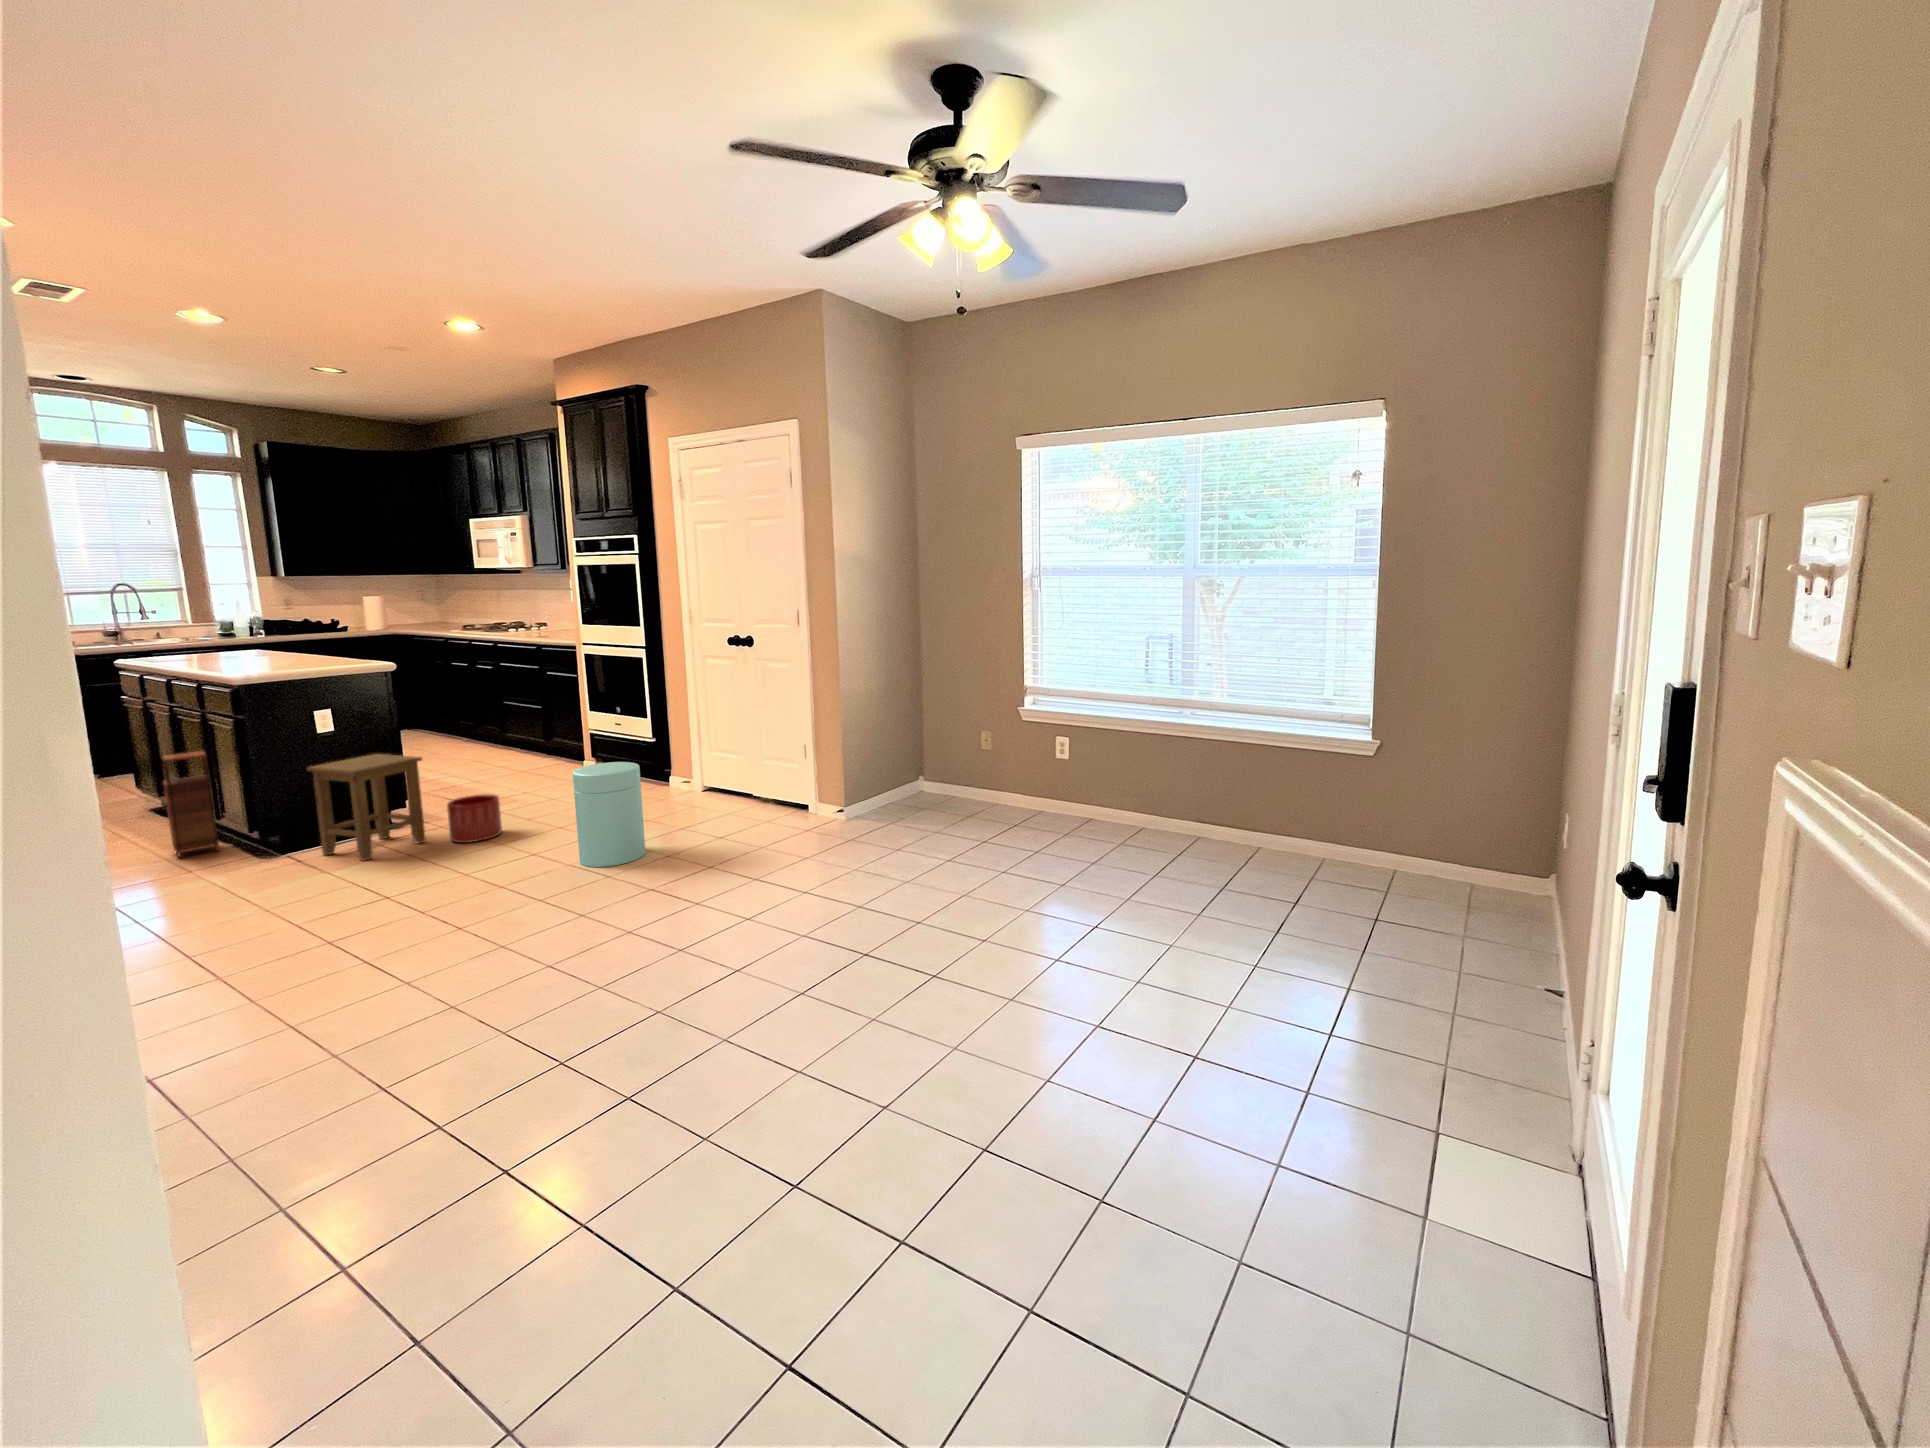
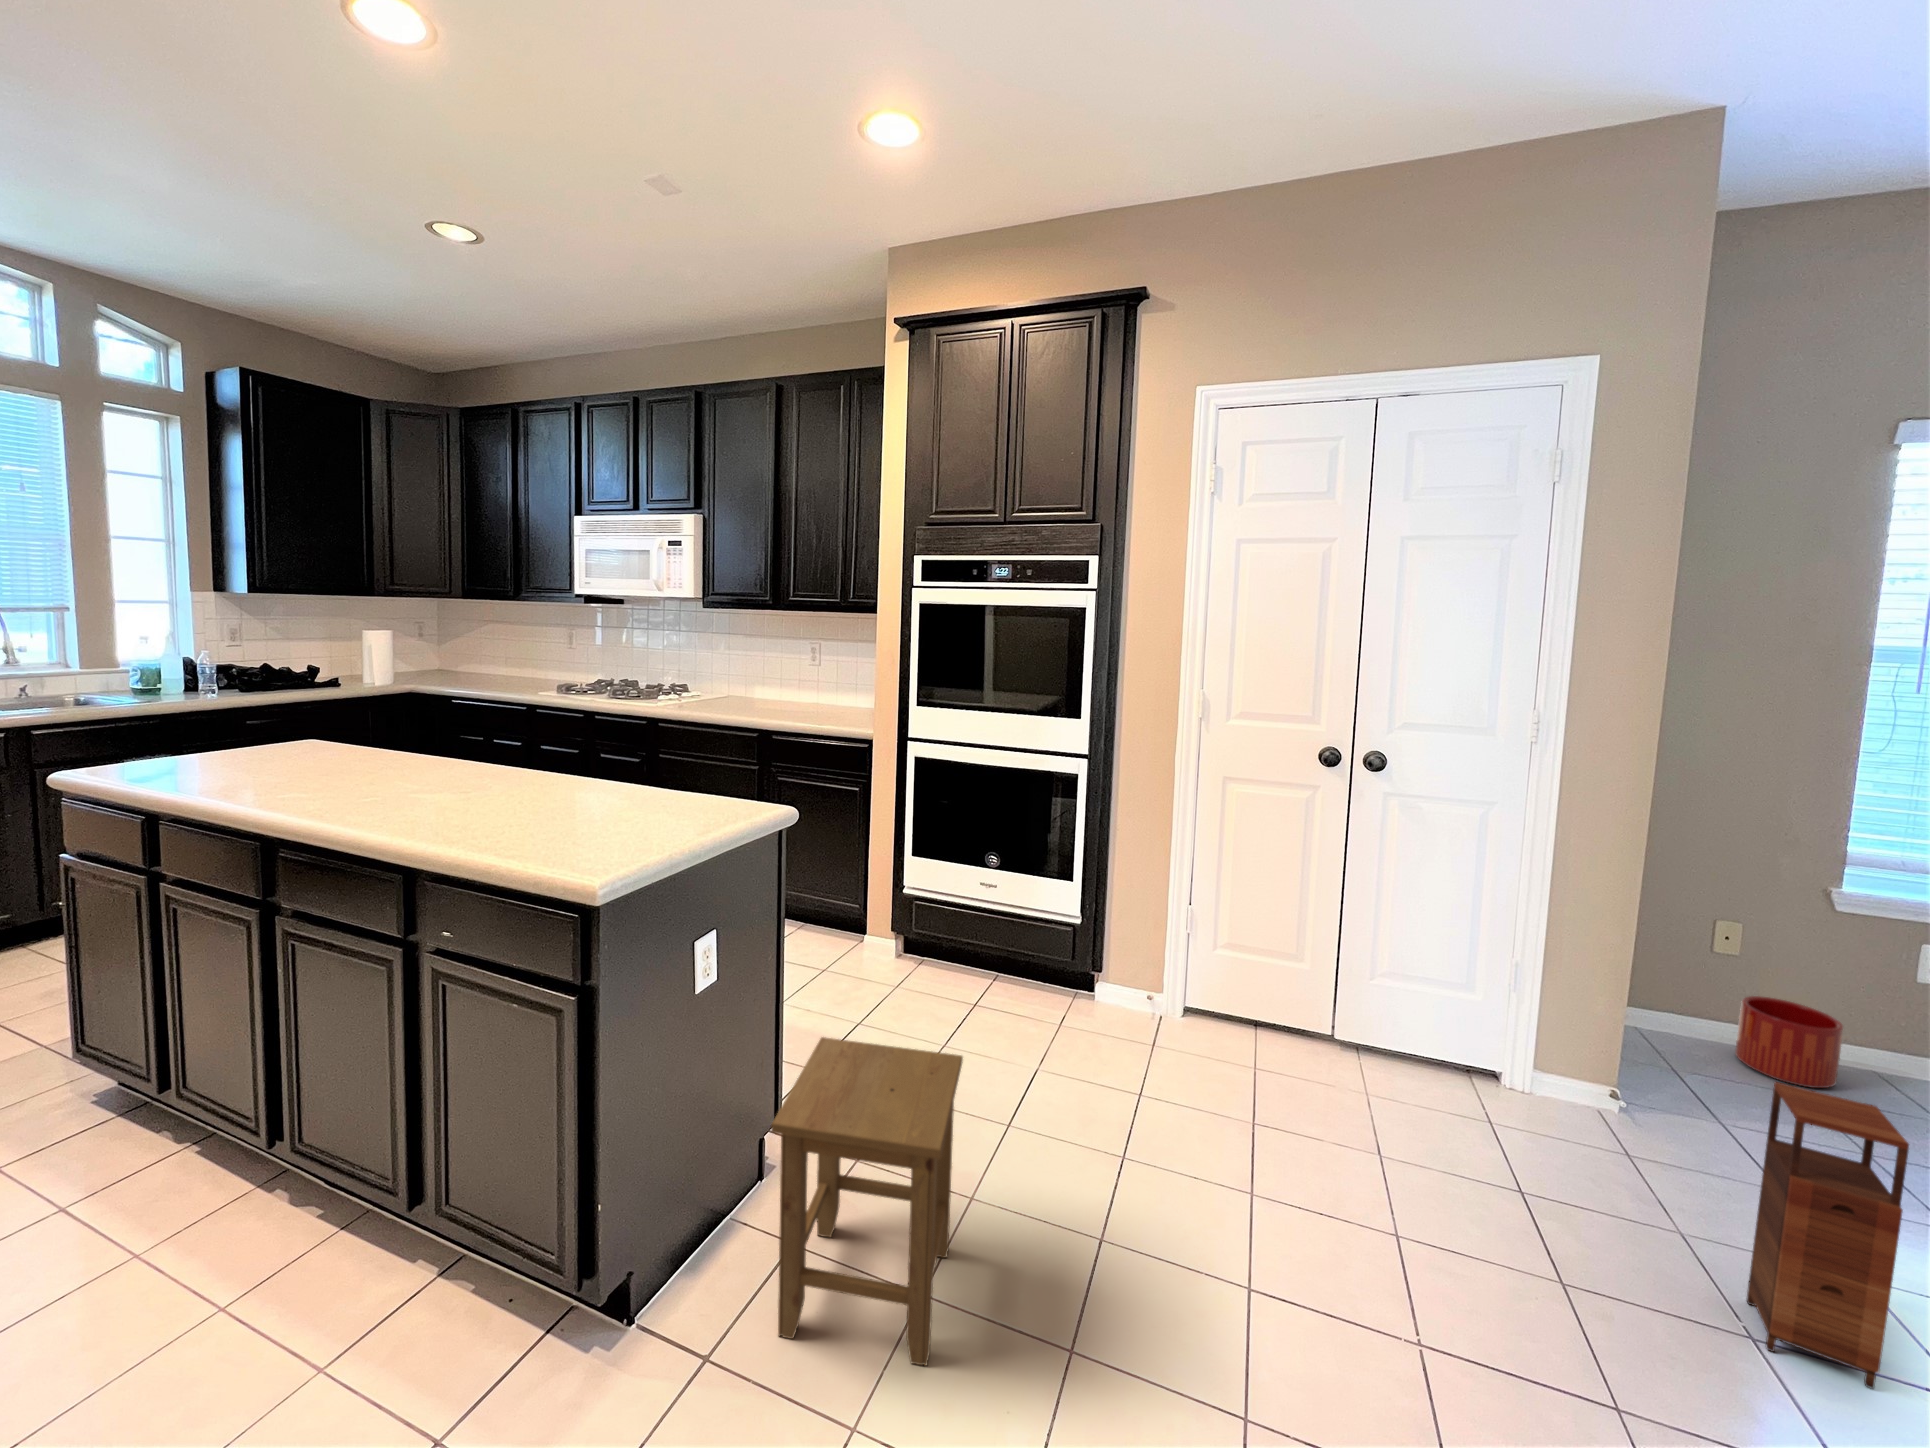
storage cabinet: present [163,751,219,858] -> present [1747,1082,1909,1389]
trash can: present [573,762,646,867] -> none [1380,1070,1593,1369]
planter: present [447,794,502,843] -> present [1735,996,1843,1088]

